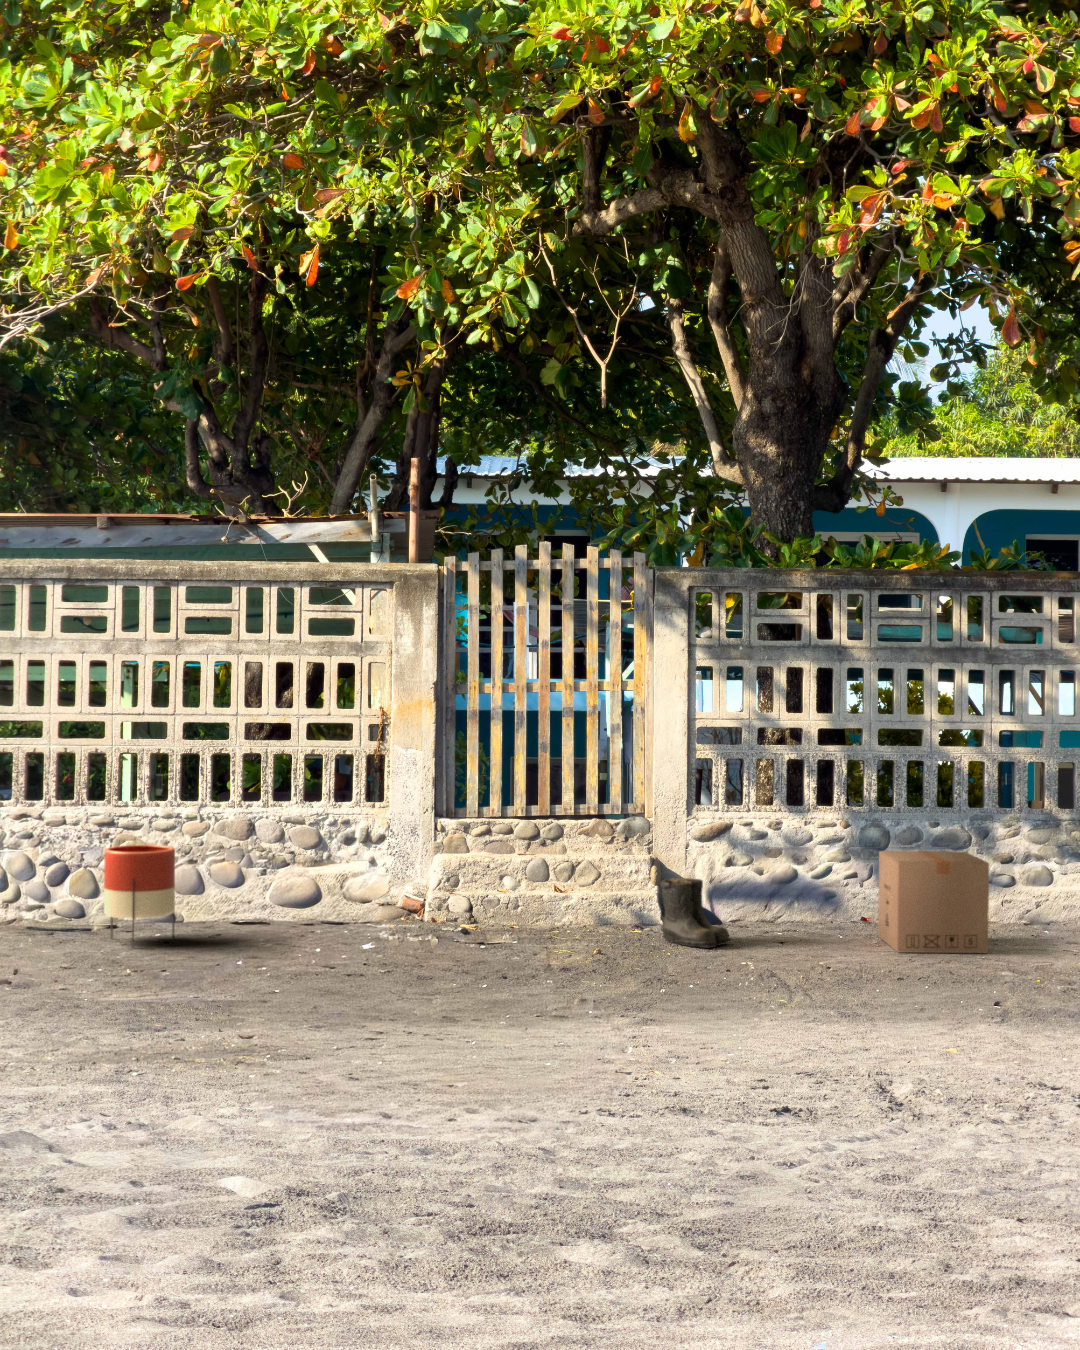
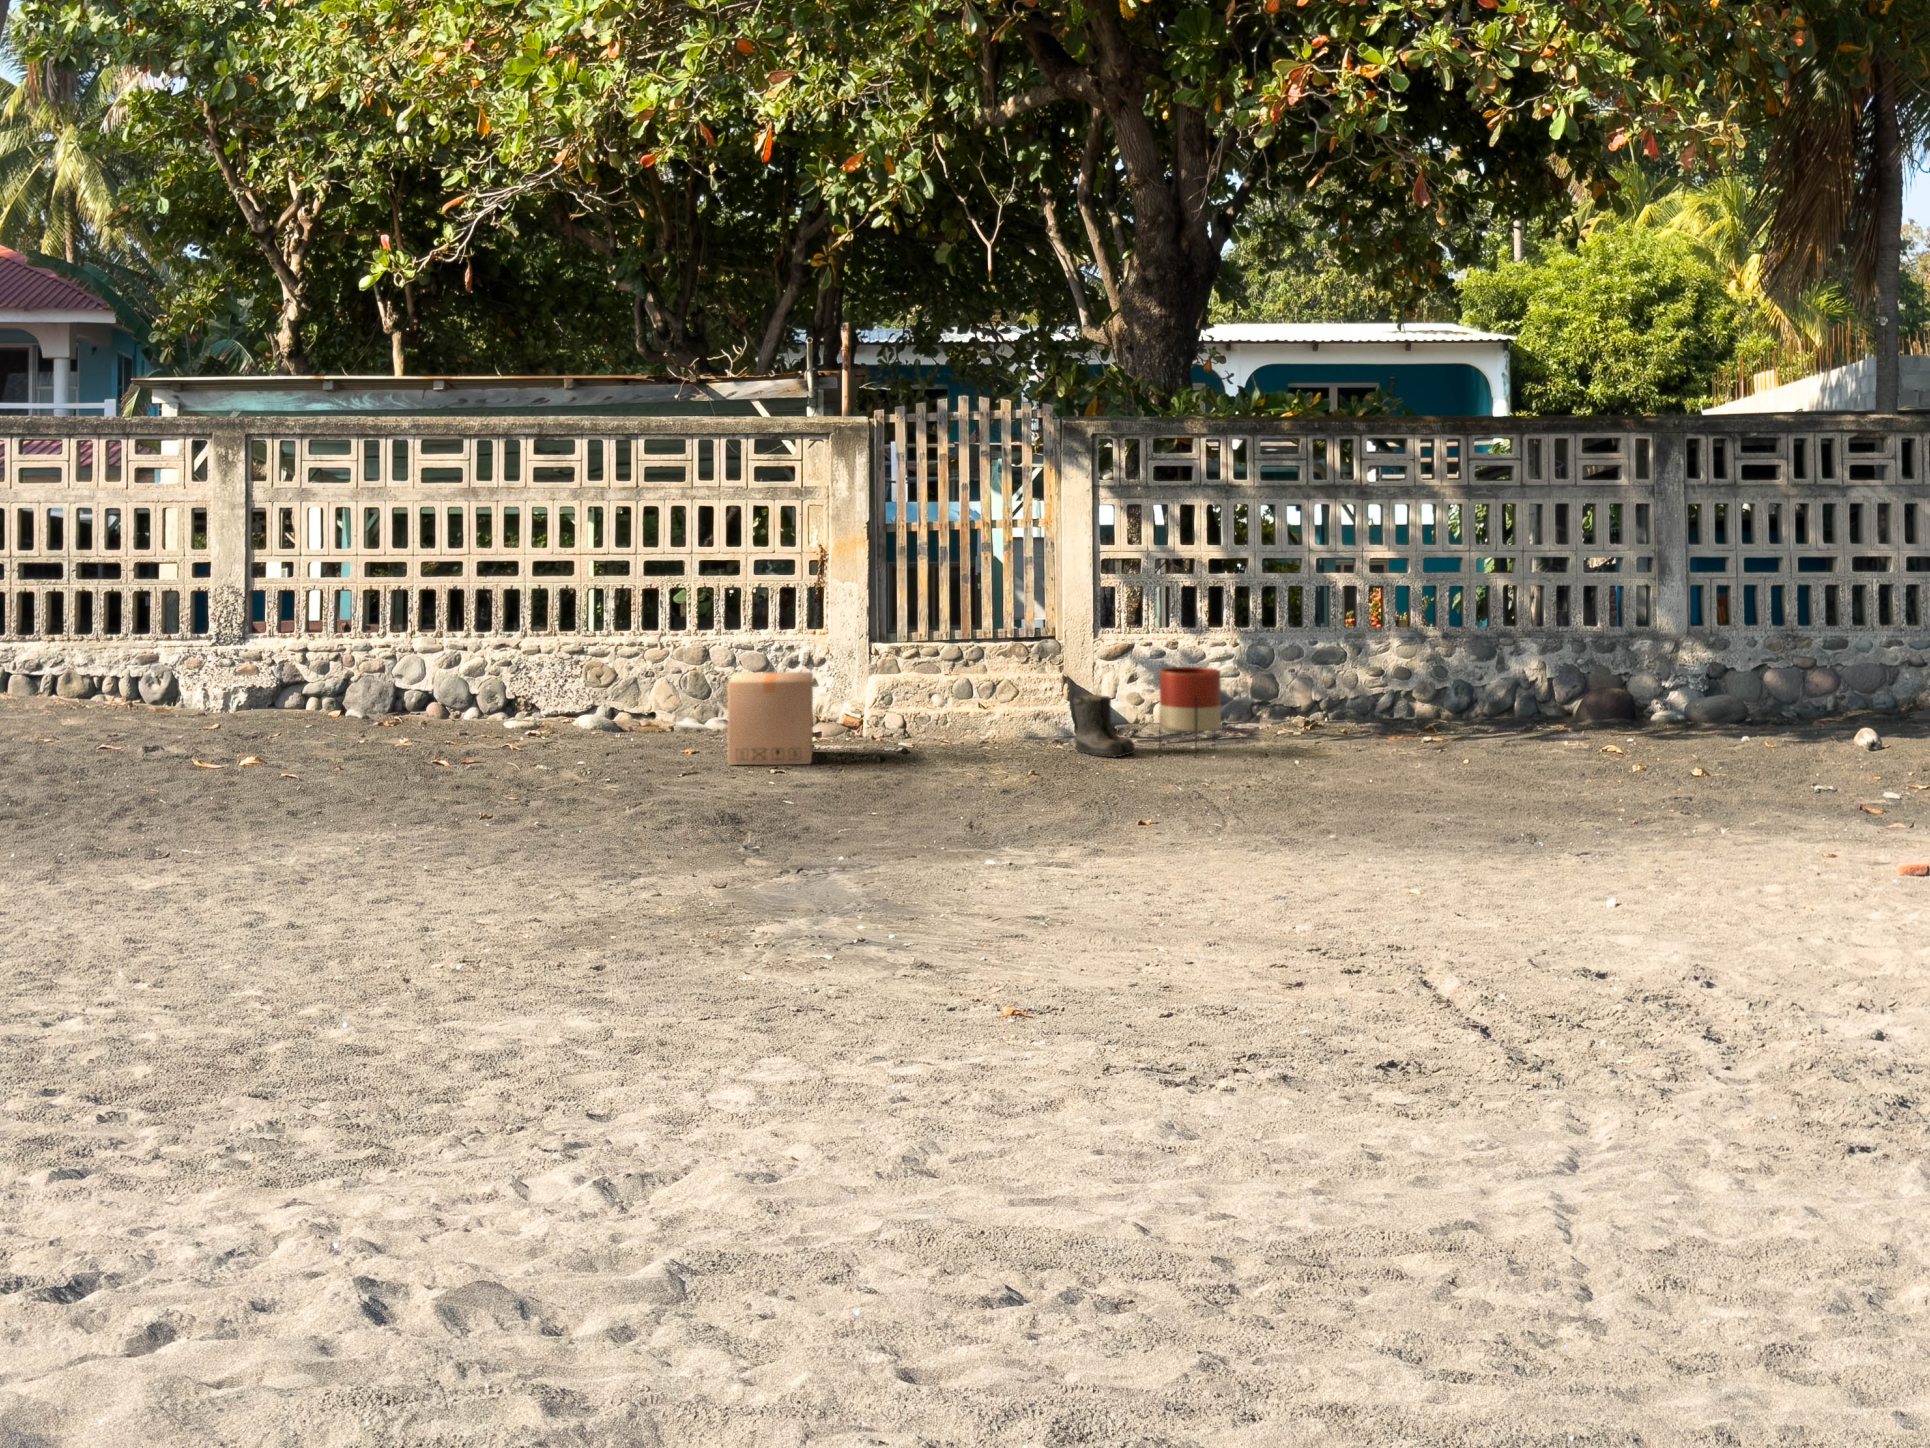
planter: present [104,845,175,948] -> present [1159,667,1221,748]
cardboard box: present [878,851,989,953] -> present [728,672,813,765]

